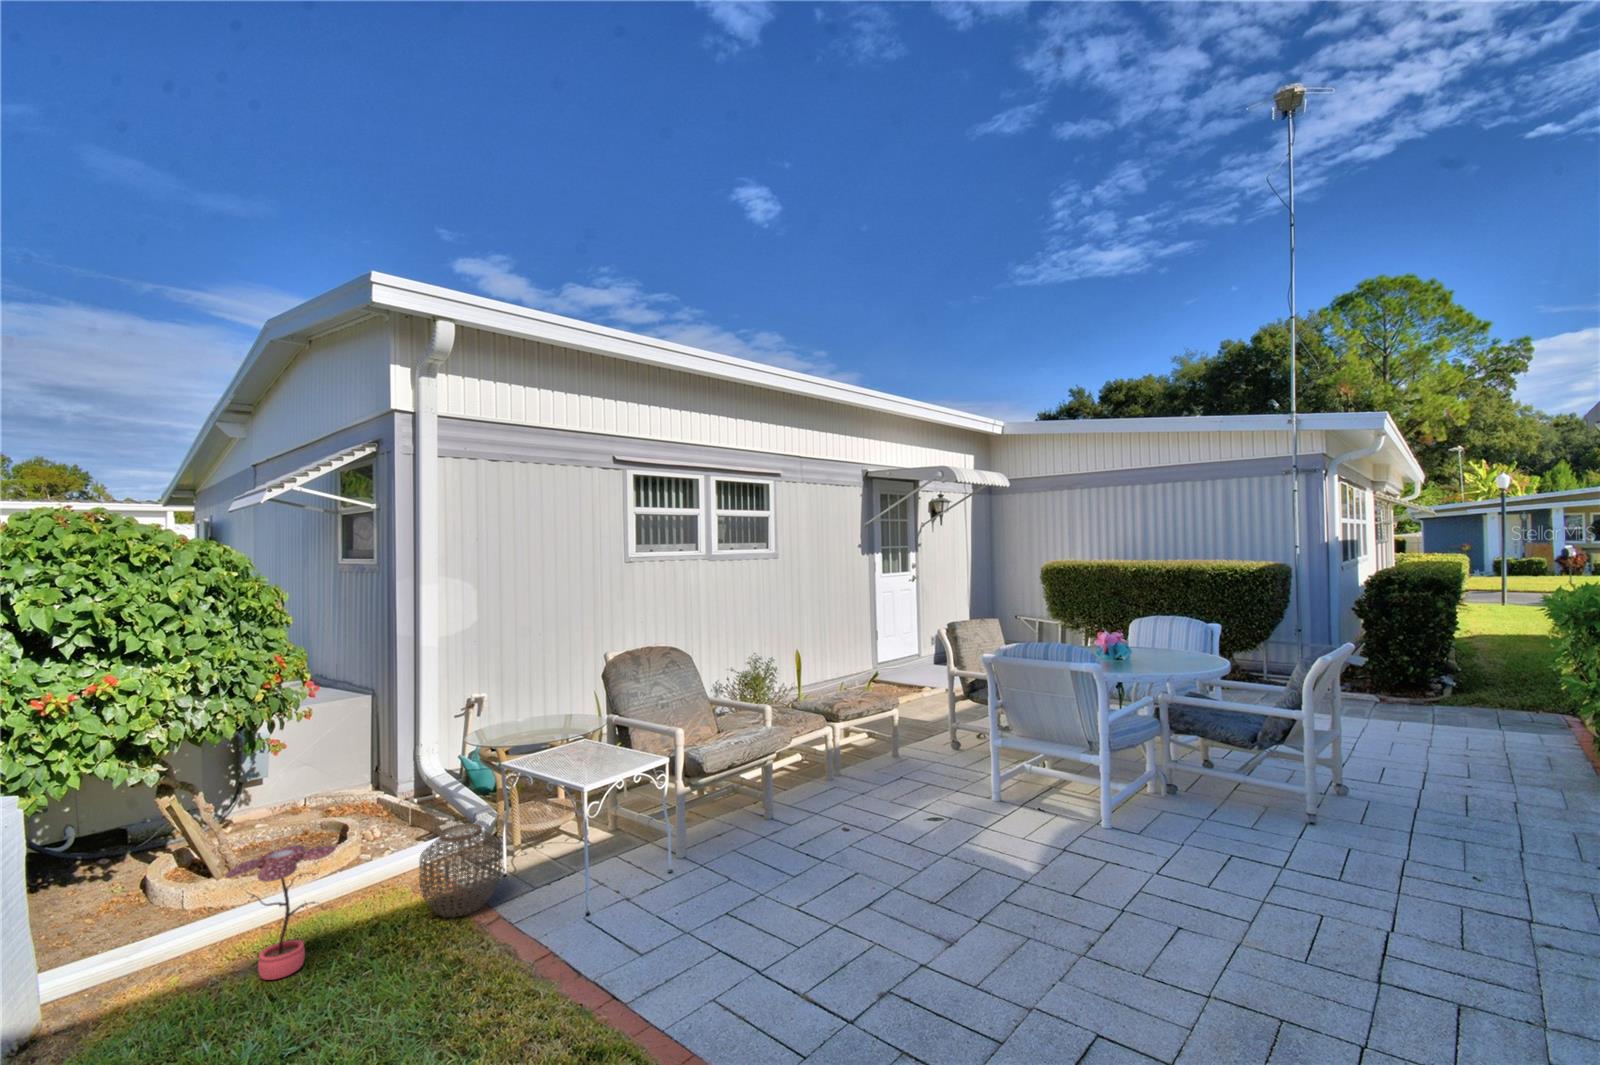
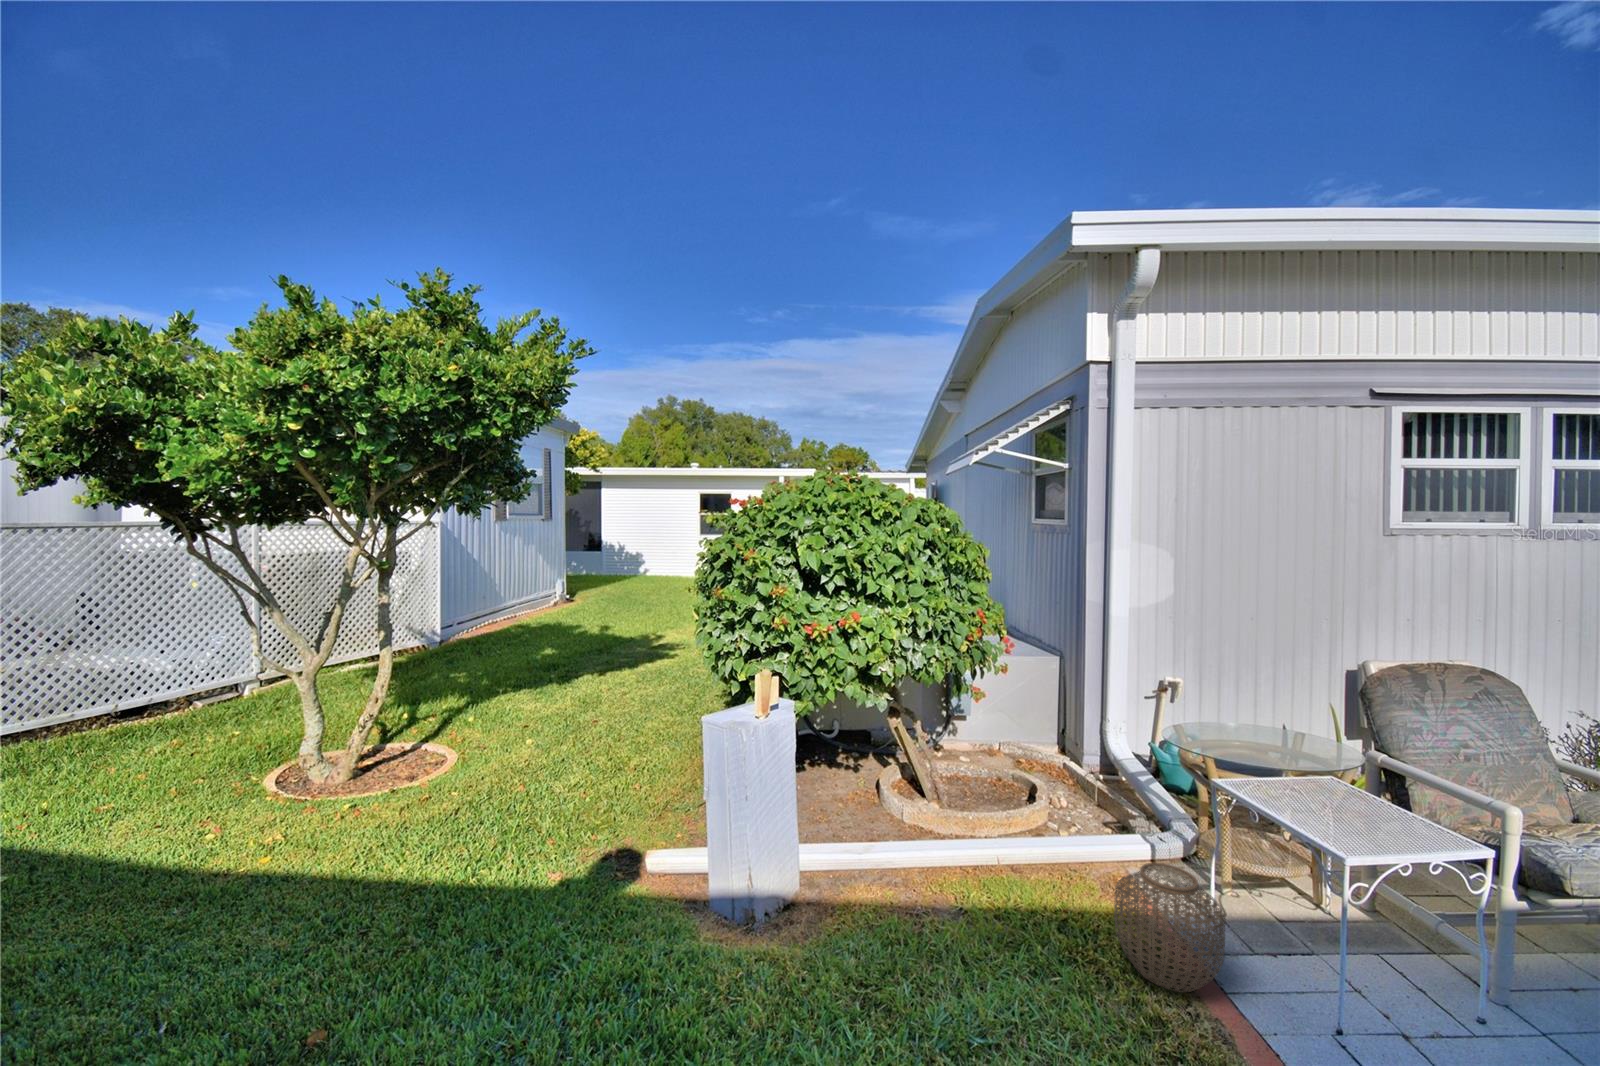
potted plant: present [225,846,336,980] -> none [925,820,1025,965]

